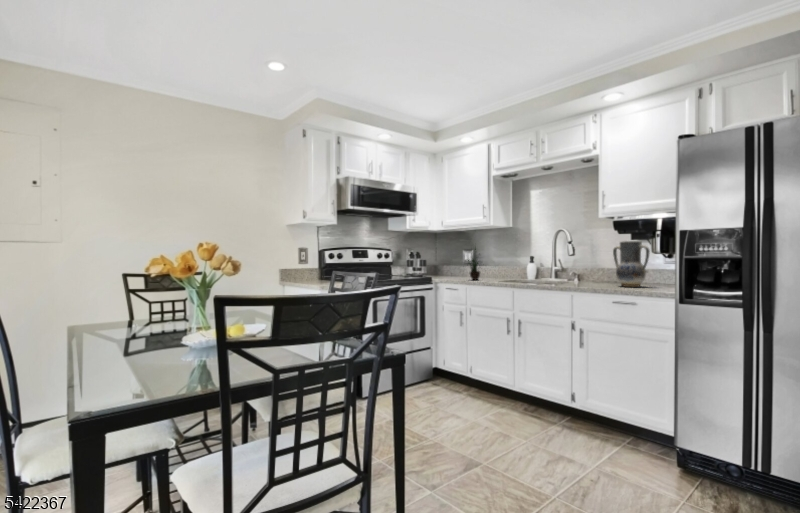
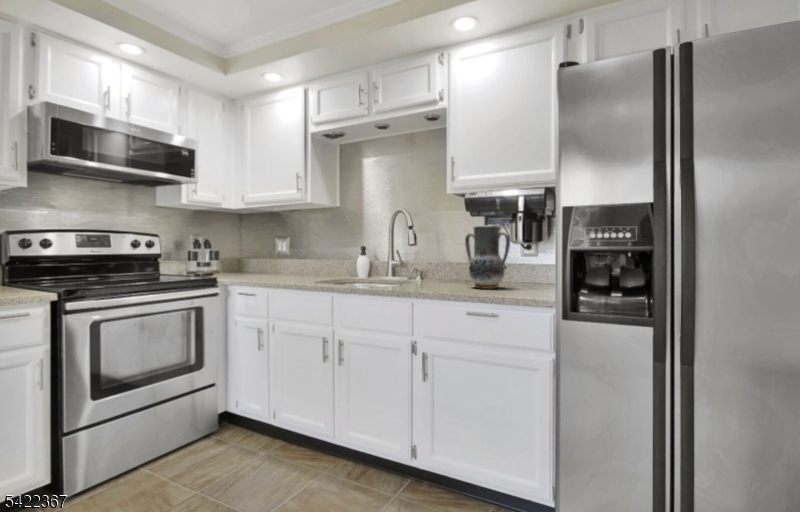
potted plant: present [468,249,480,280] -> none [266,222,299,280]

